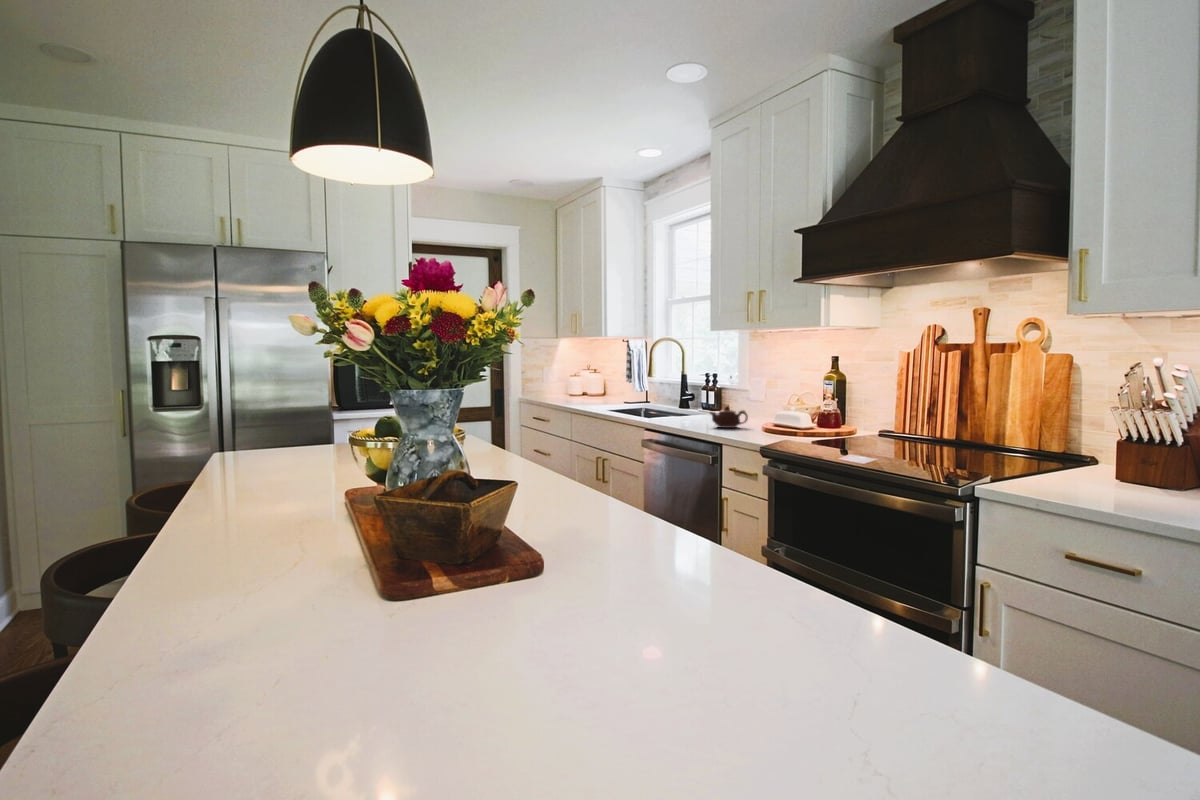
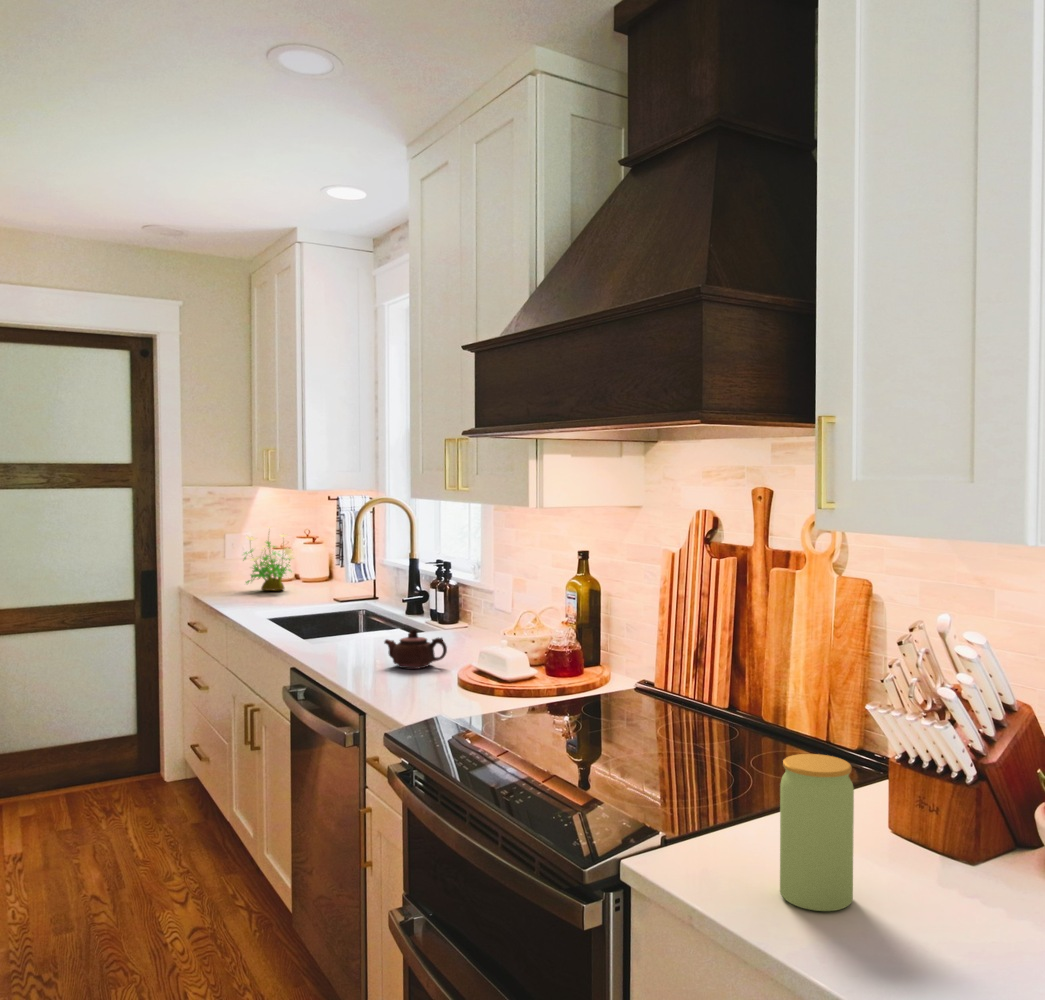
potted plant: none [559,361,594,400] -> present [243,527,294,590]
jar: none [1099,426,1152,506] -> present [780,754,854,911]

